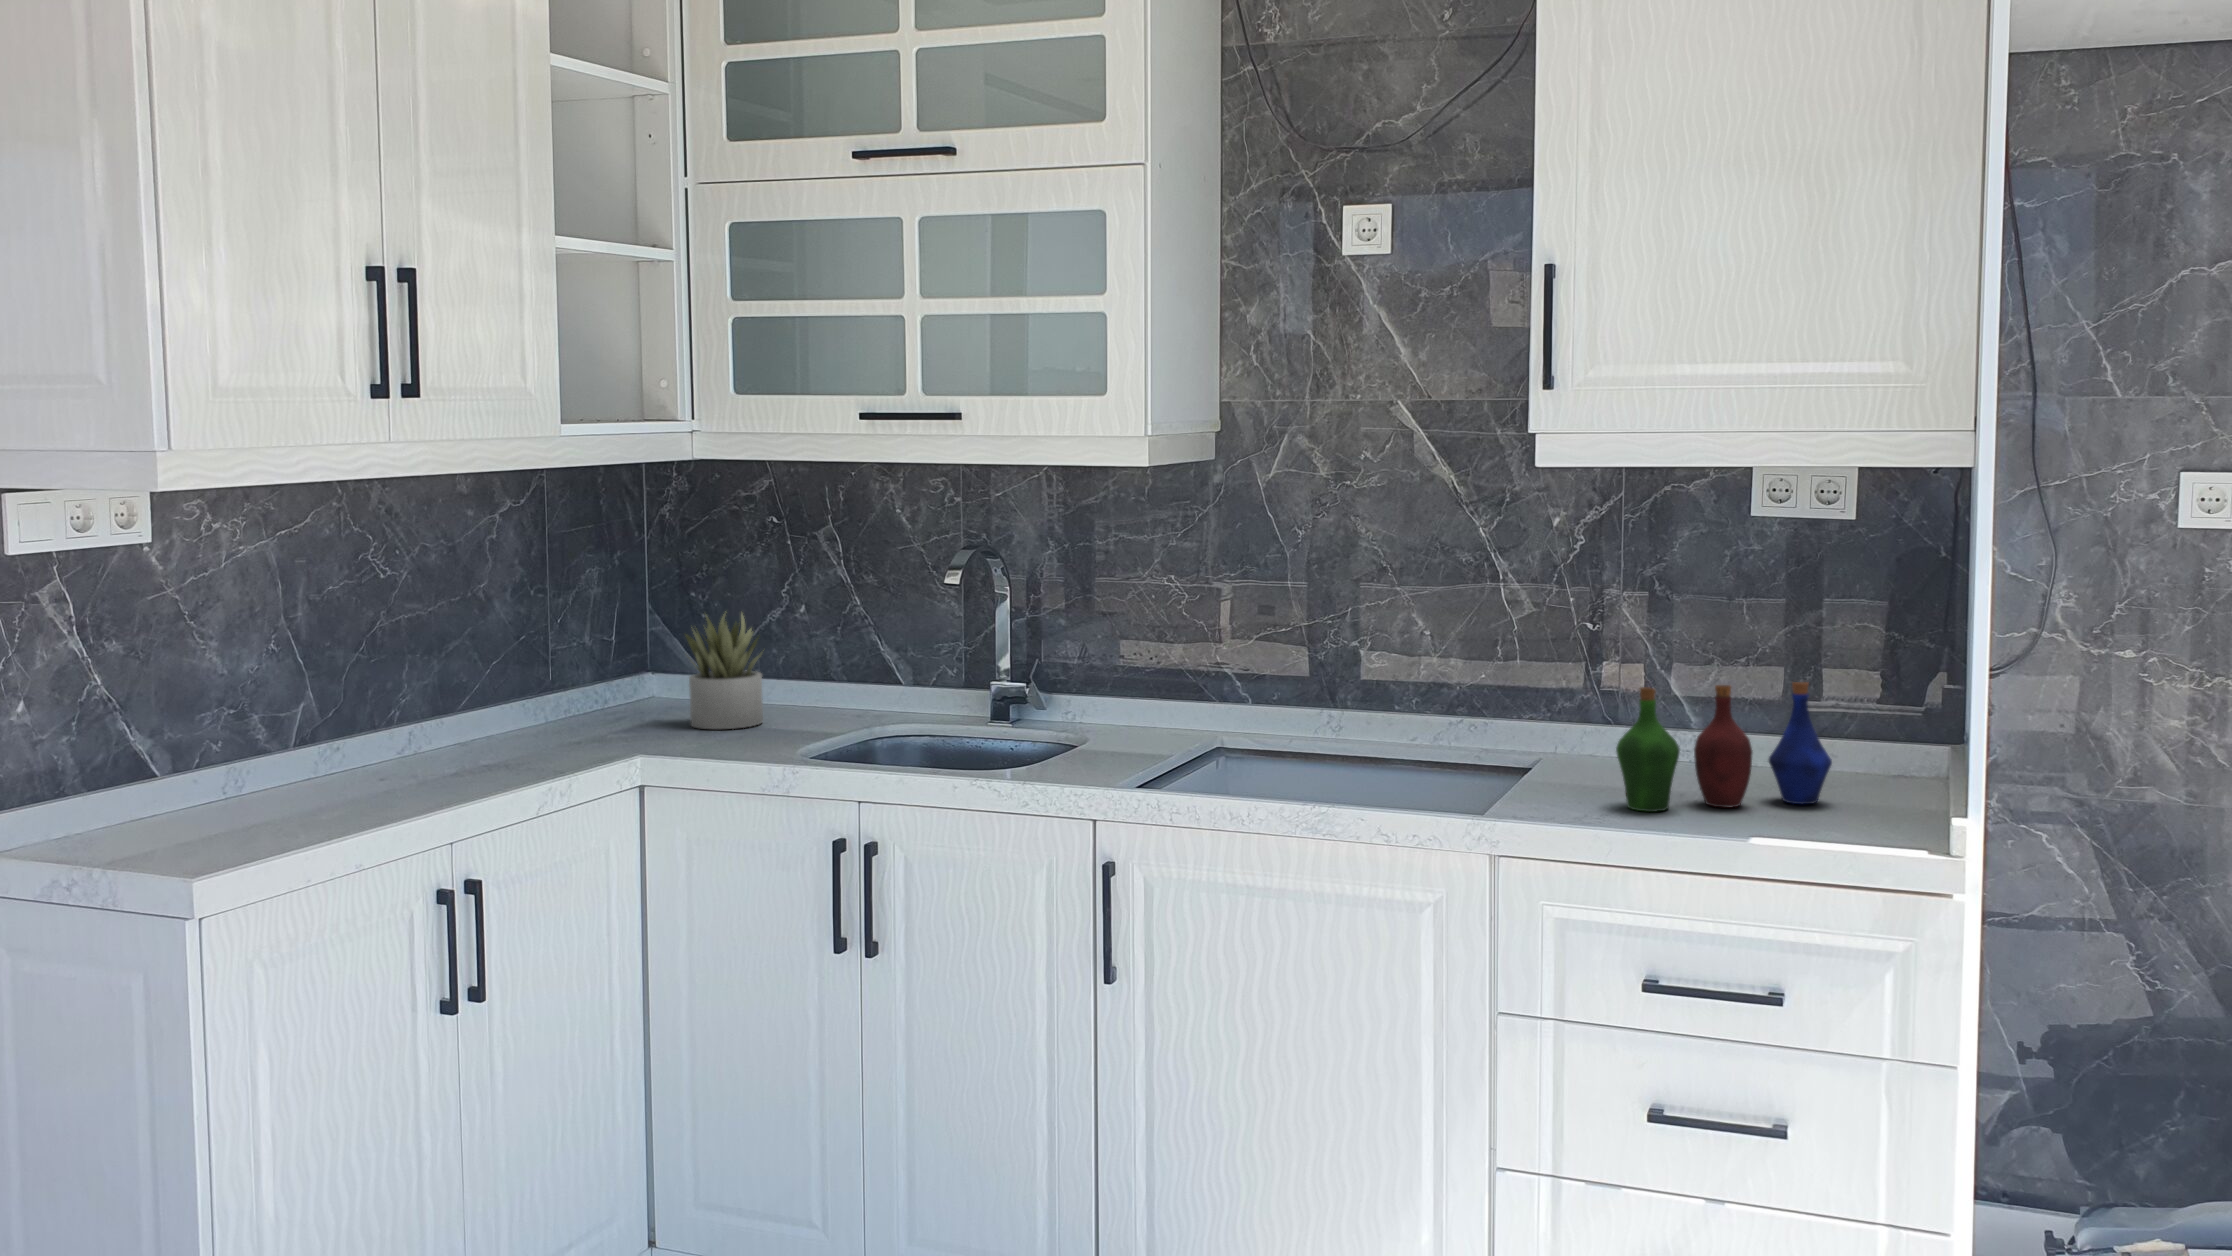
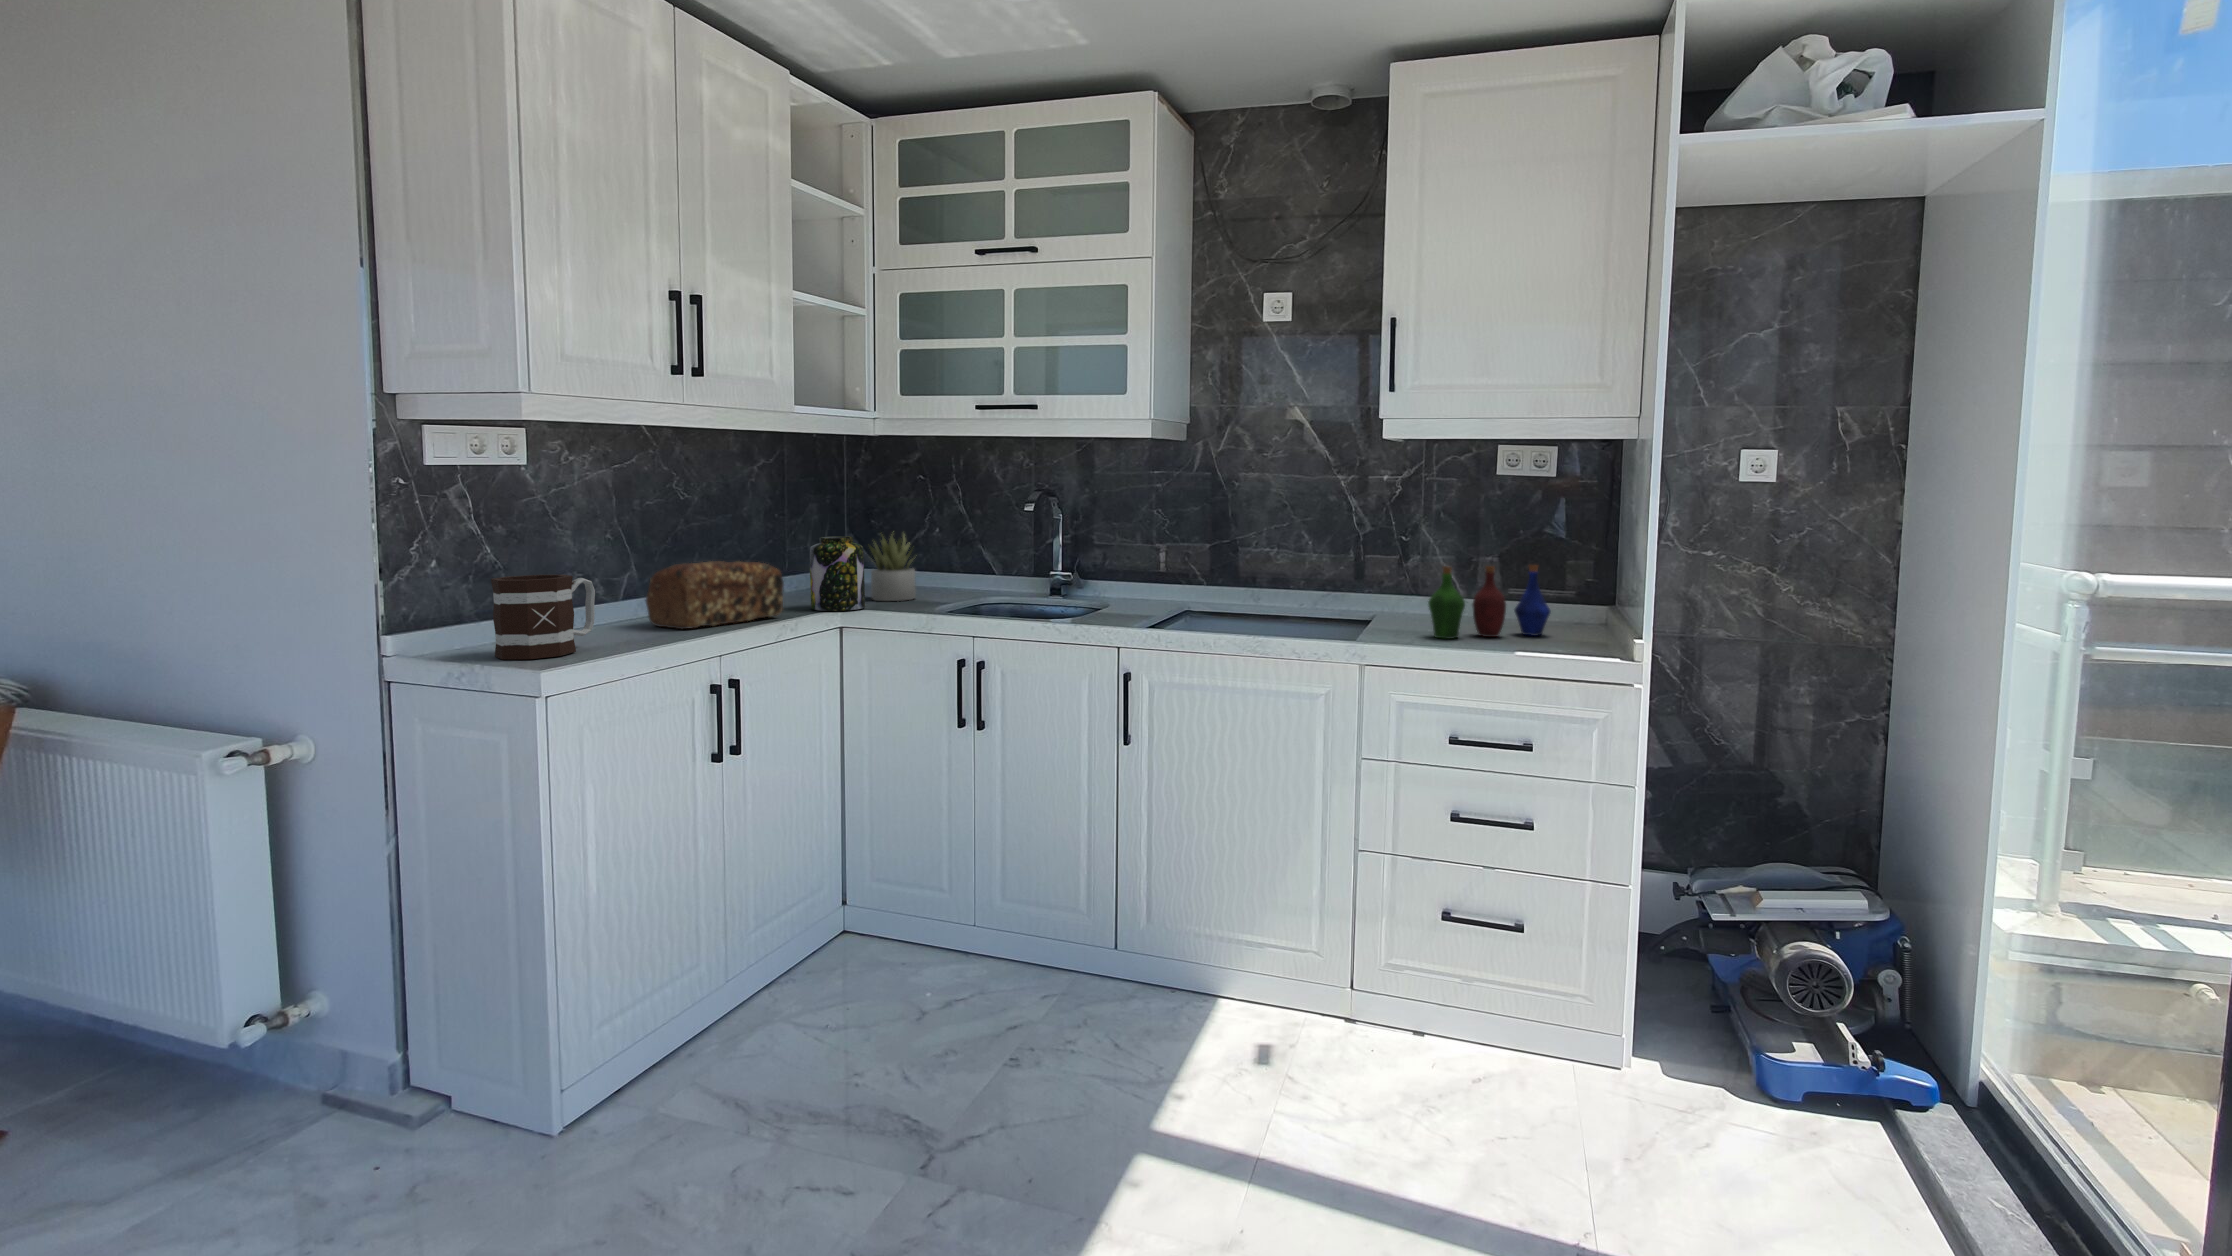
jar: none [591,627,680,753] -> present [810,537,865,611]
bread loaf: none [334,678,549,797] -> present [646,561,784,629]
mug: none [108,724,261,864] -> present [491,575,595,660]

